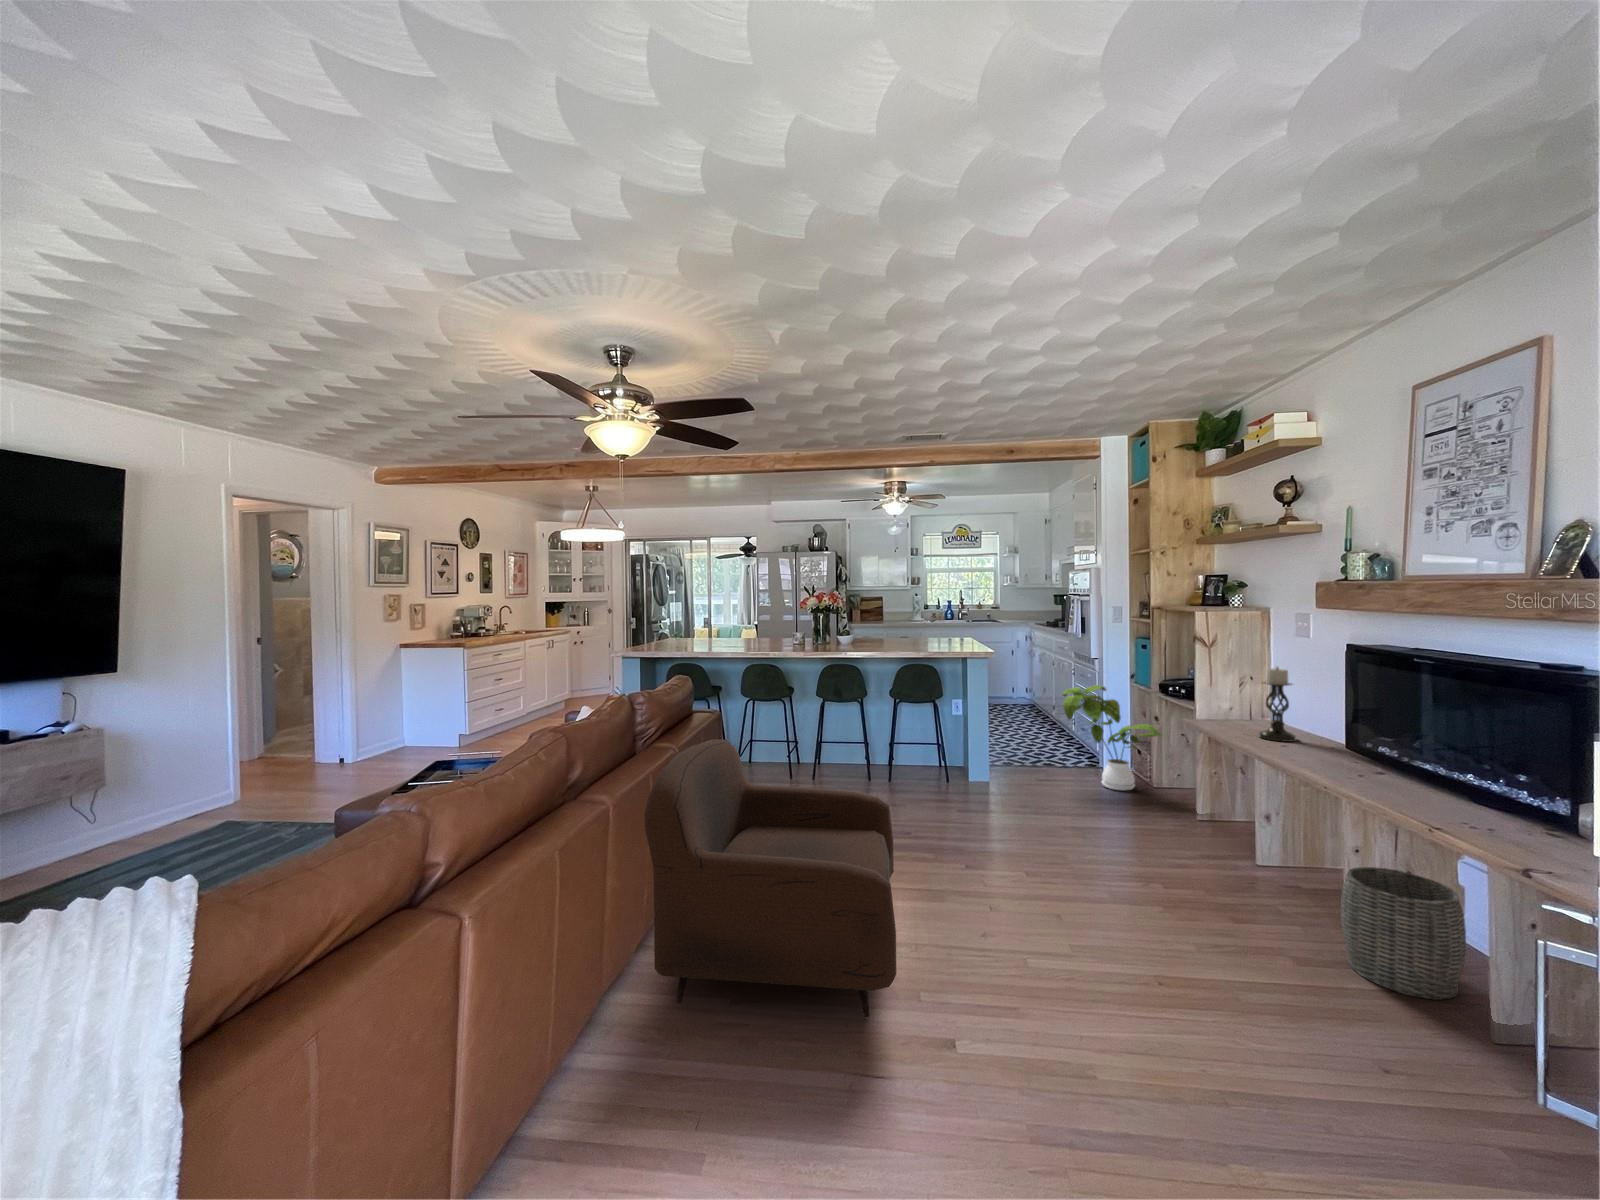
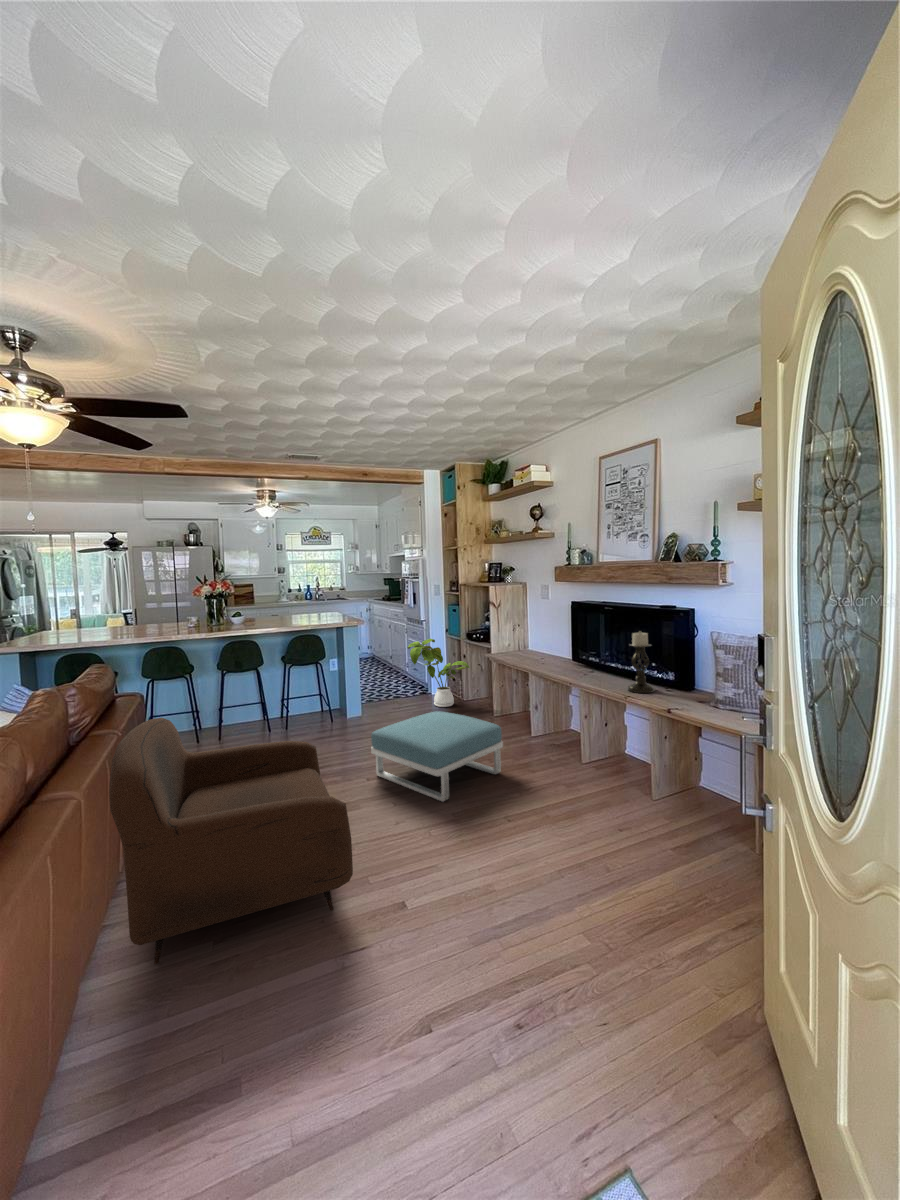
candle holder: present [1259,667,1297,742] -> present [628,631,654,693]
footstool: none [975,792,1185,925] -> present [371,712,503,802]
woven basket: present [1341,867,1466,1000] -> none [582,724,634,789]

